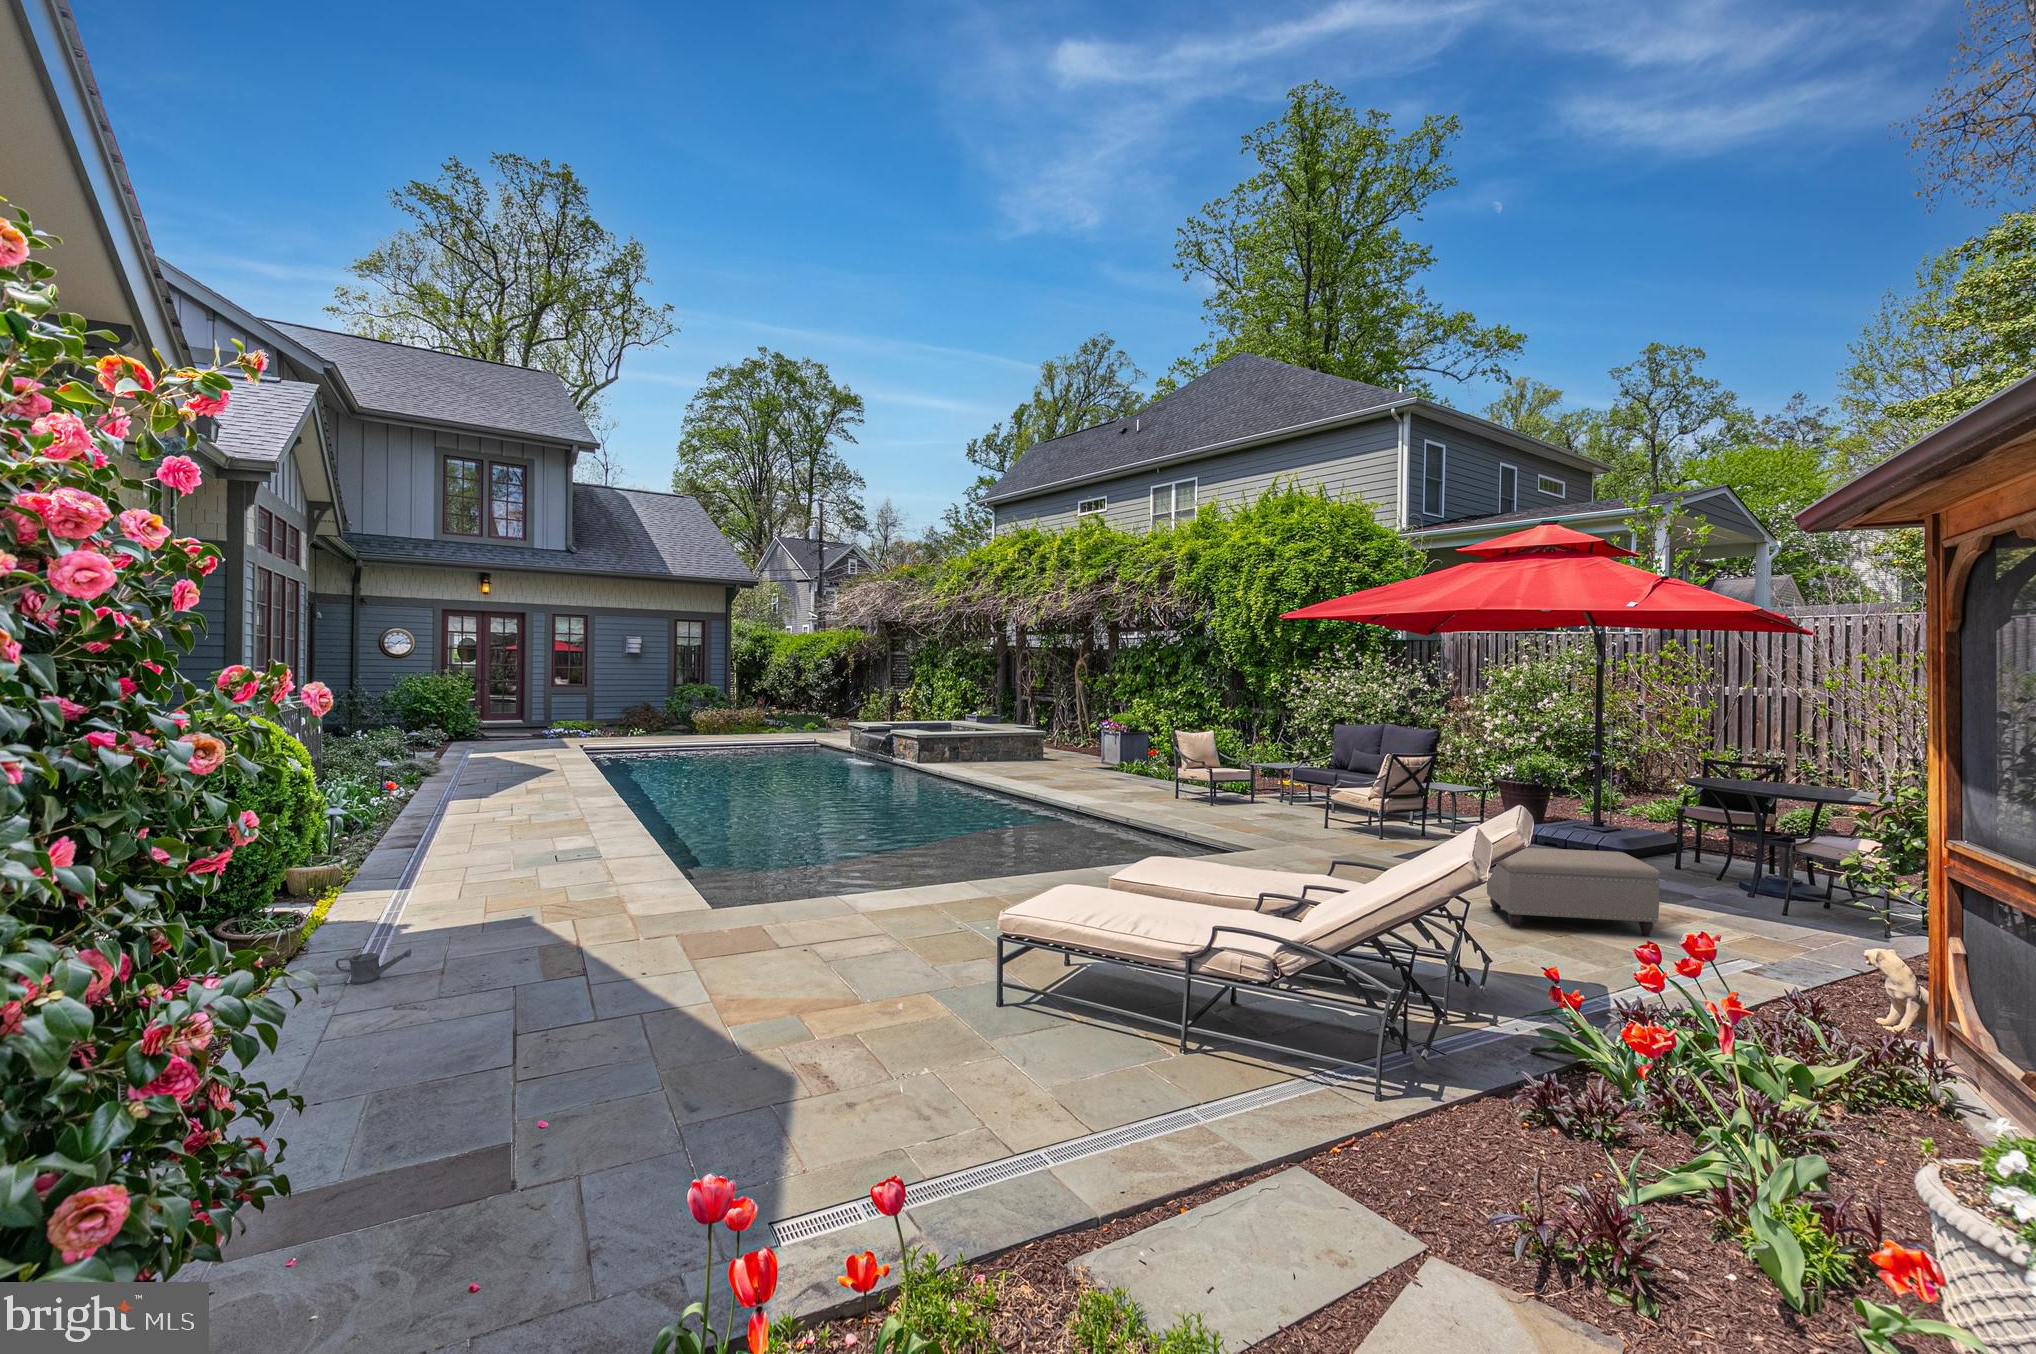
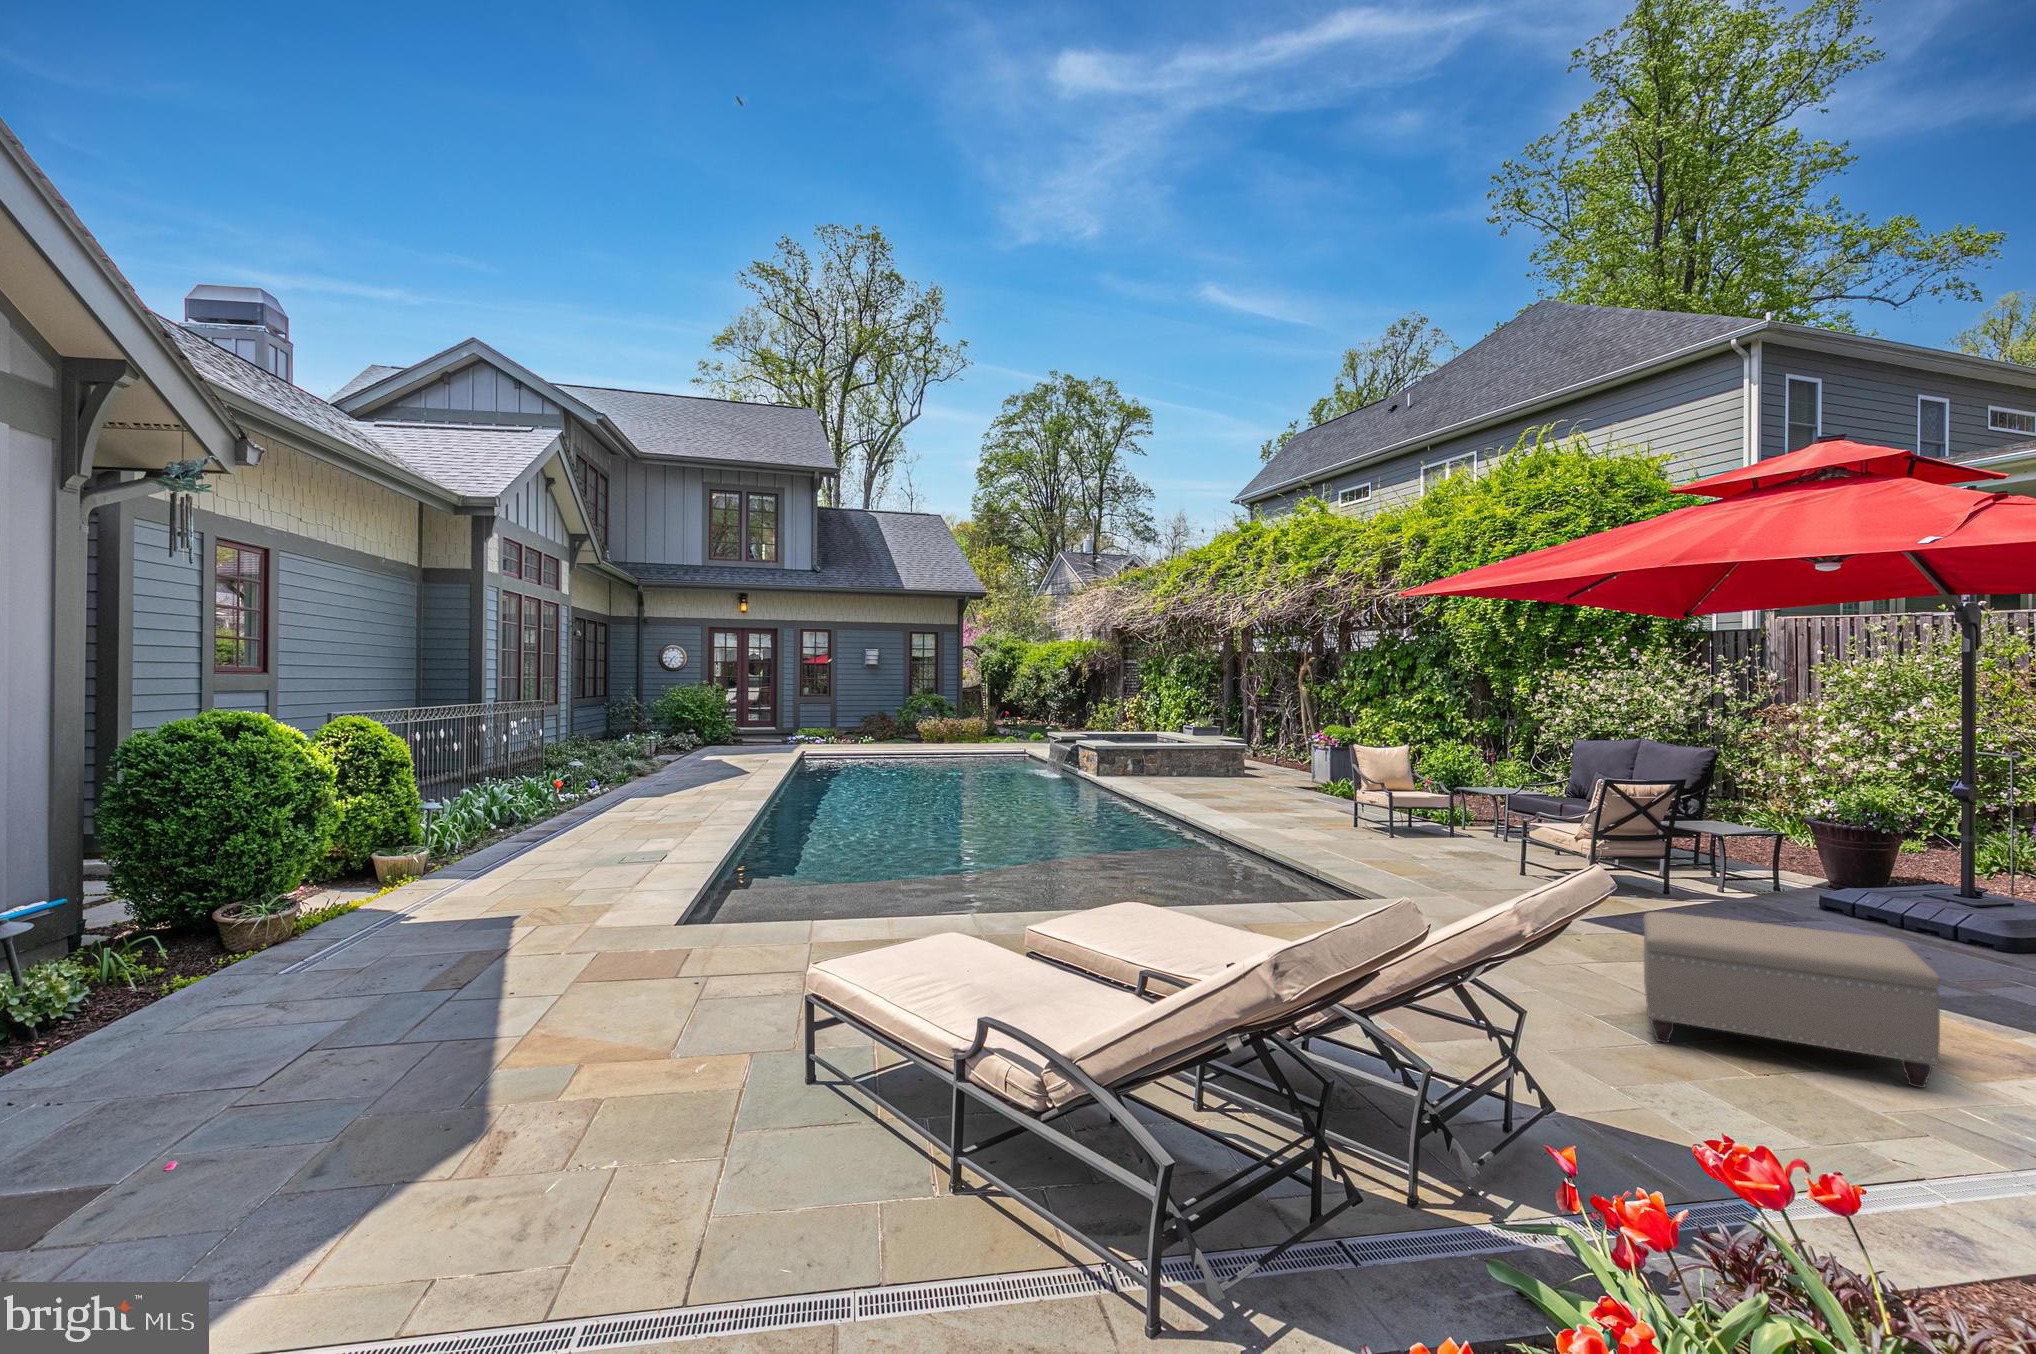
watering can: present [336,949,411,984] -> none [276,911,338,940]

